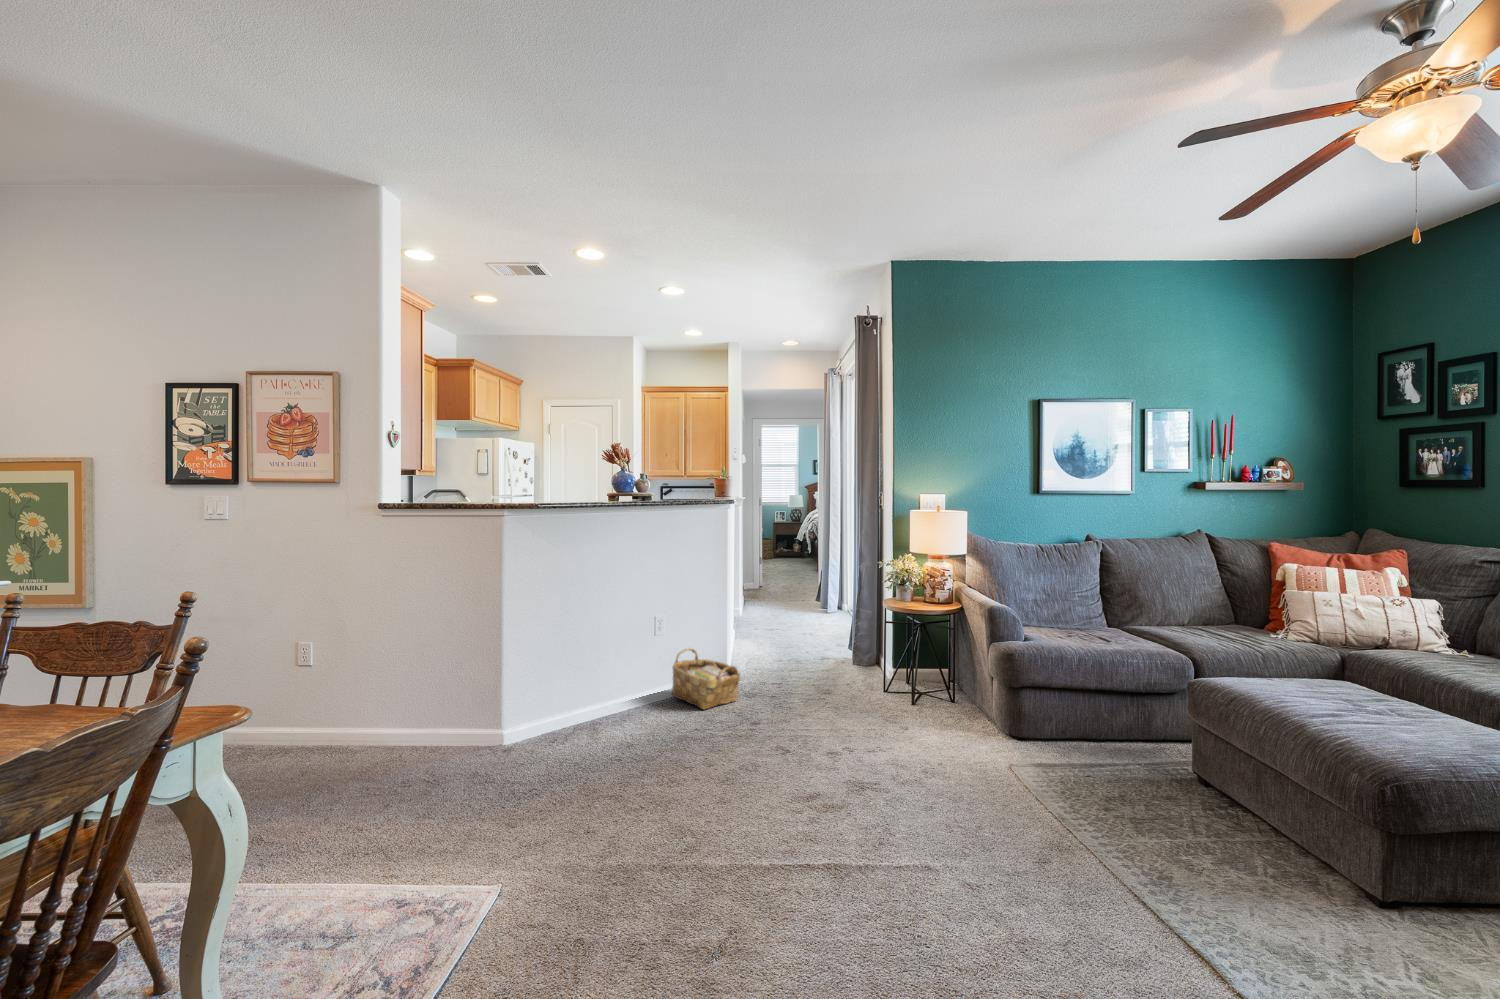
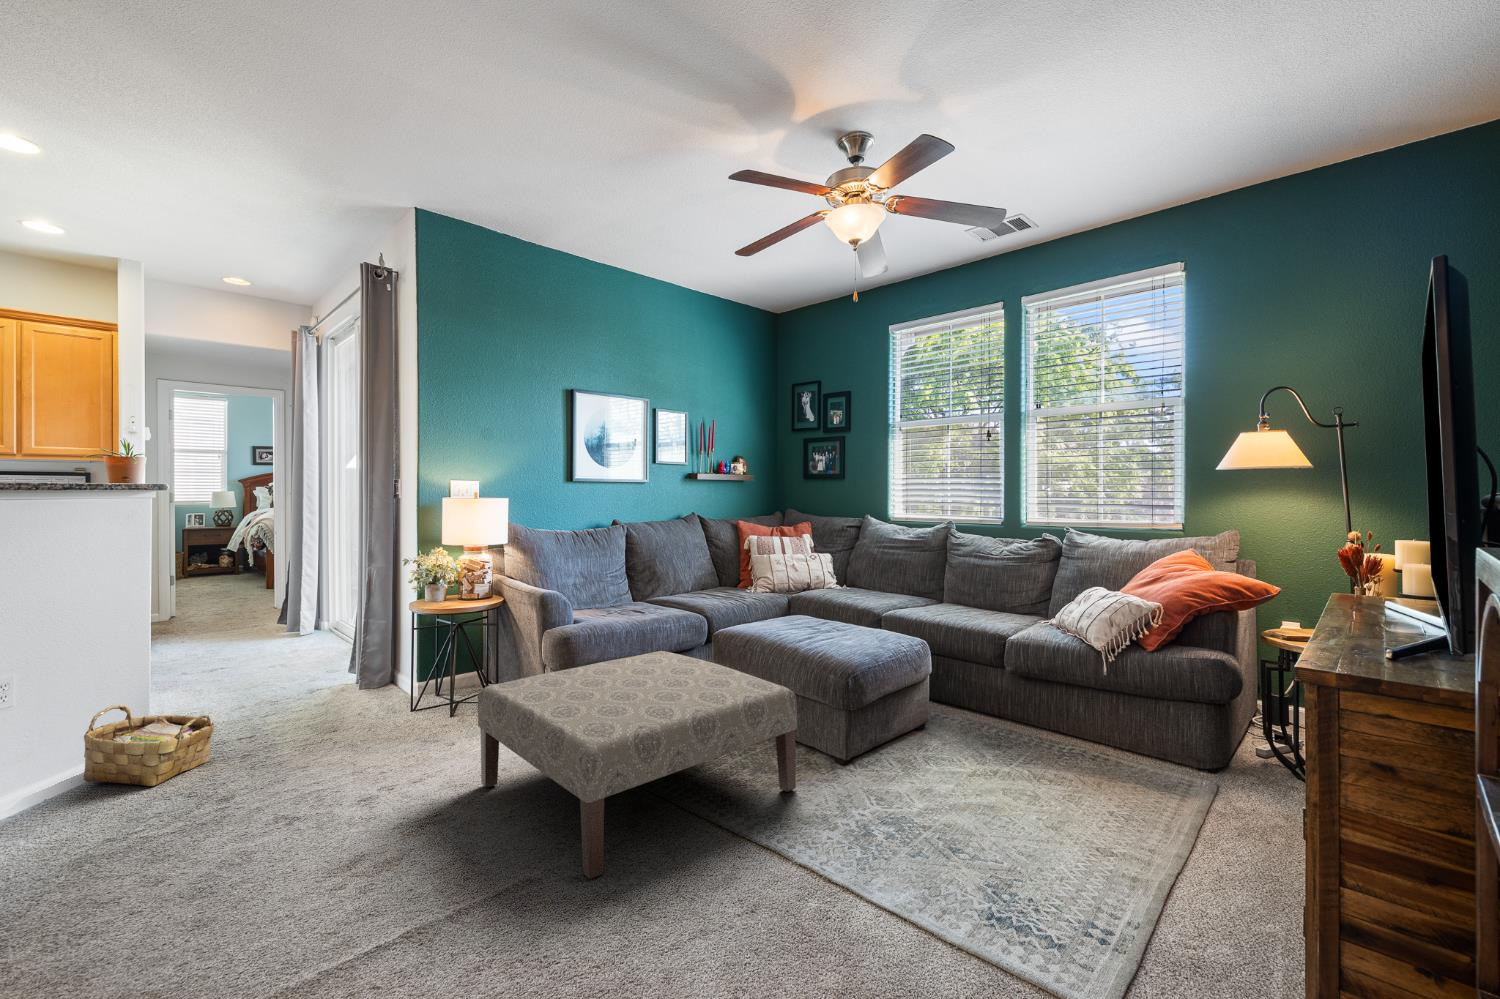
ottoman: none [909,686,1279,903] -> present [478,651,797,879]

